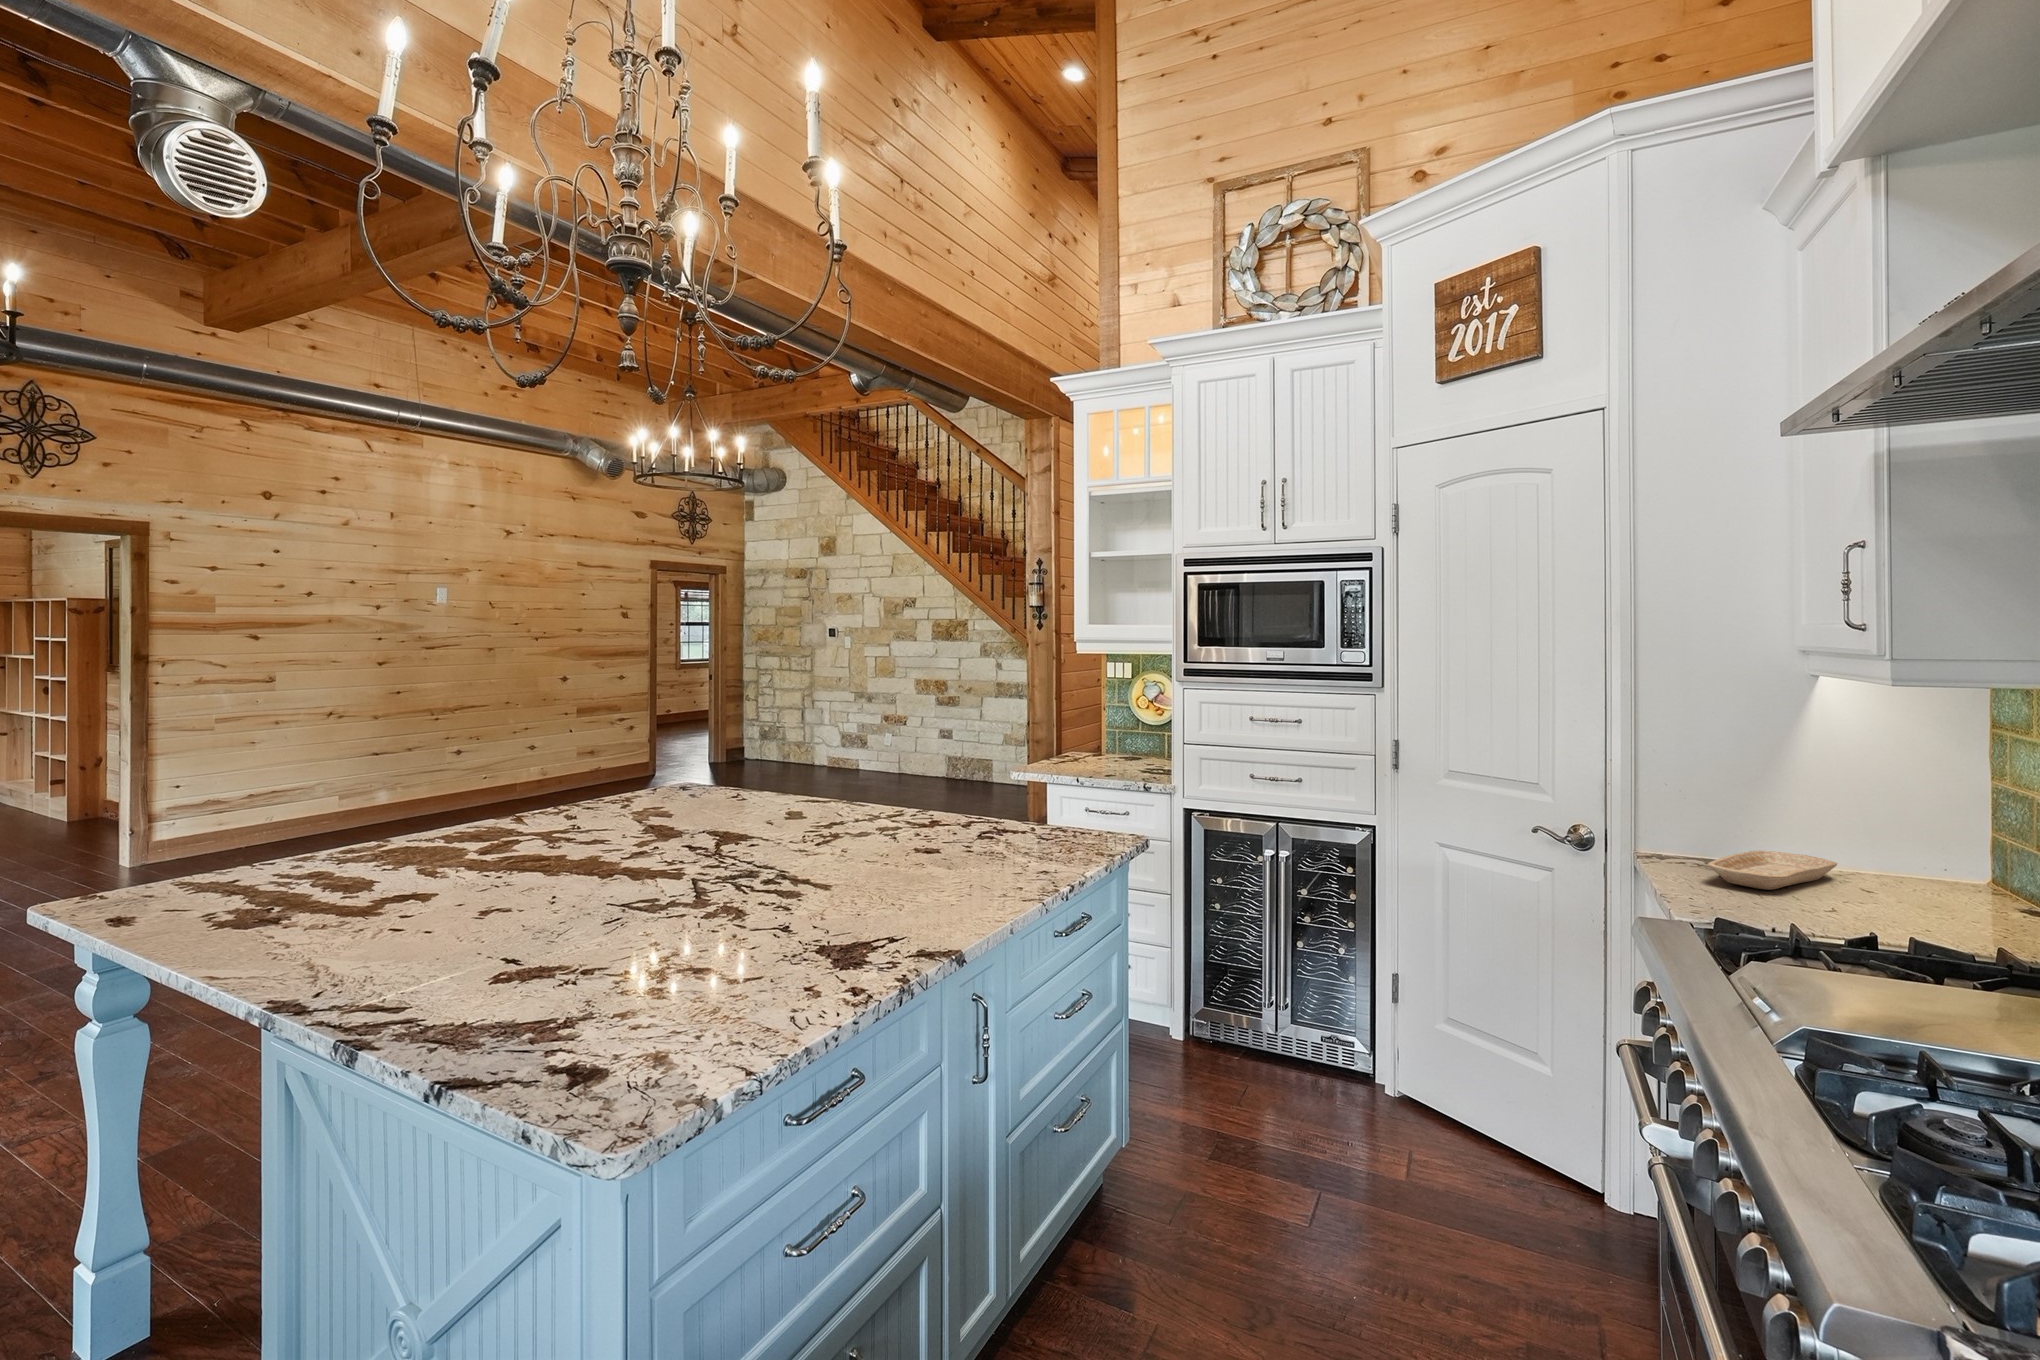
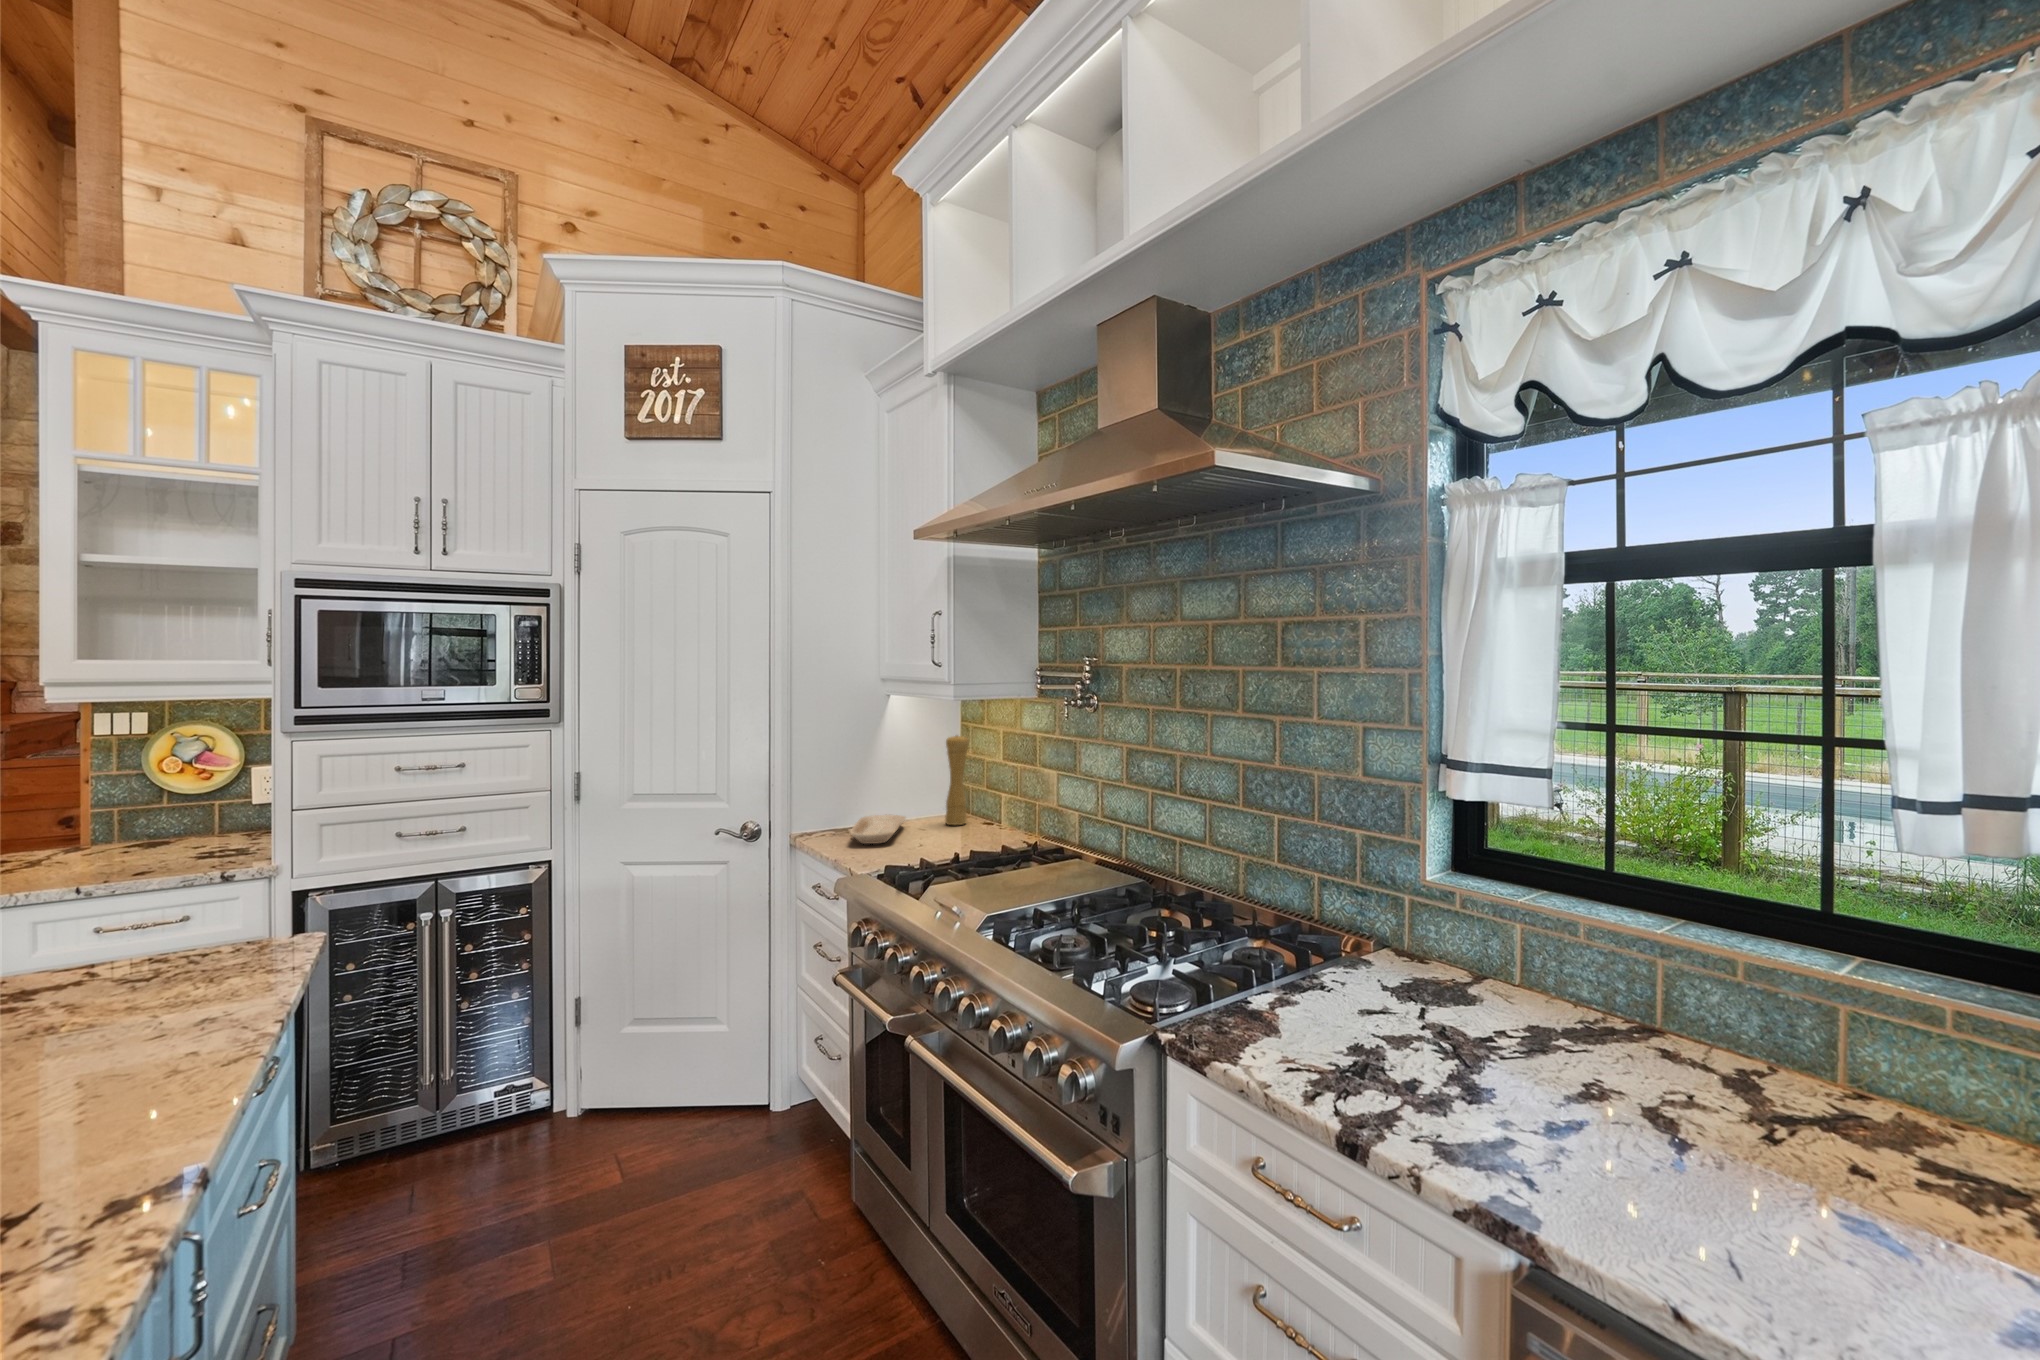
pepper mill: none [1923,747,1979,899] -> present [945,735,969,825]

